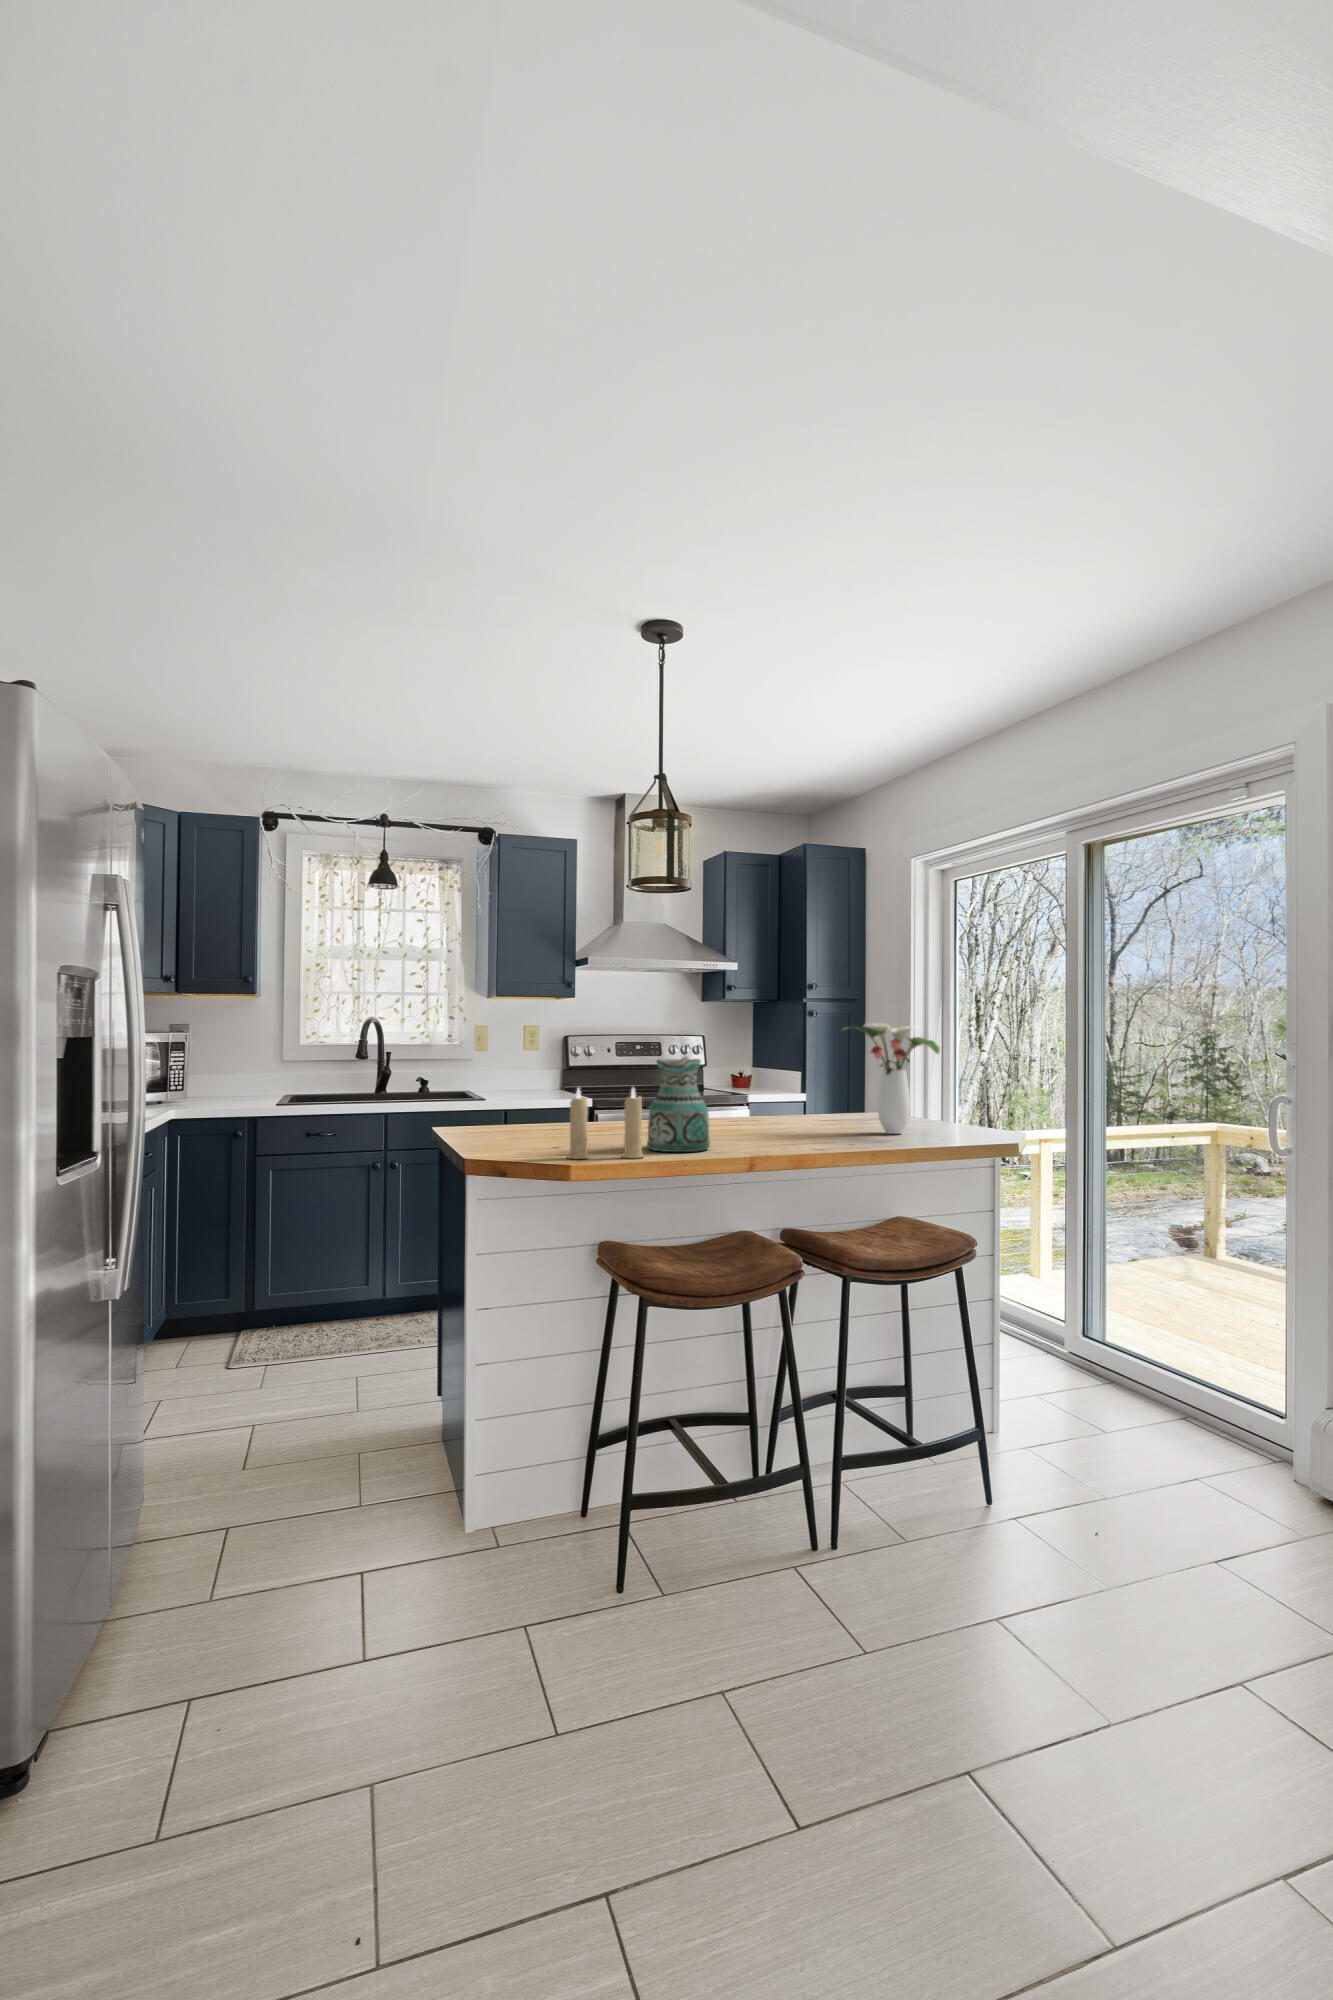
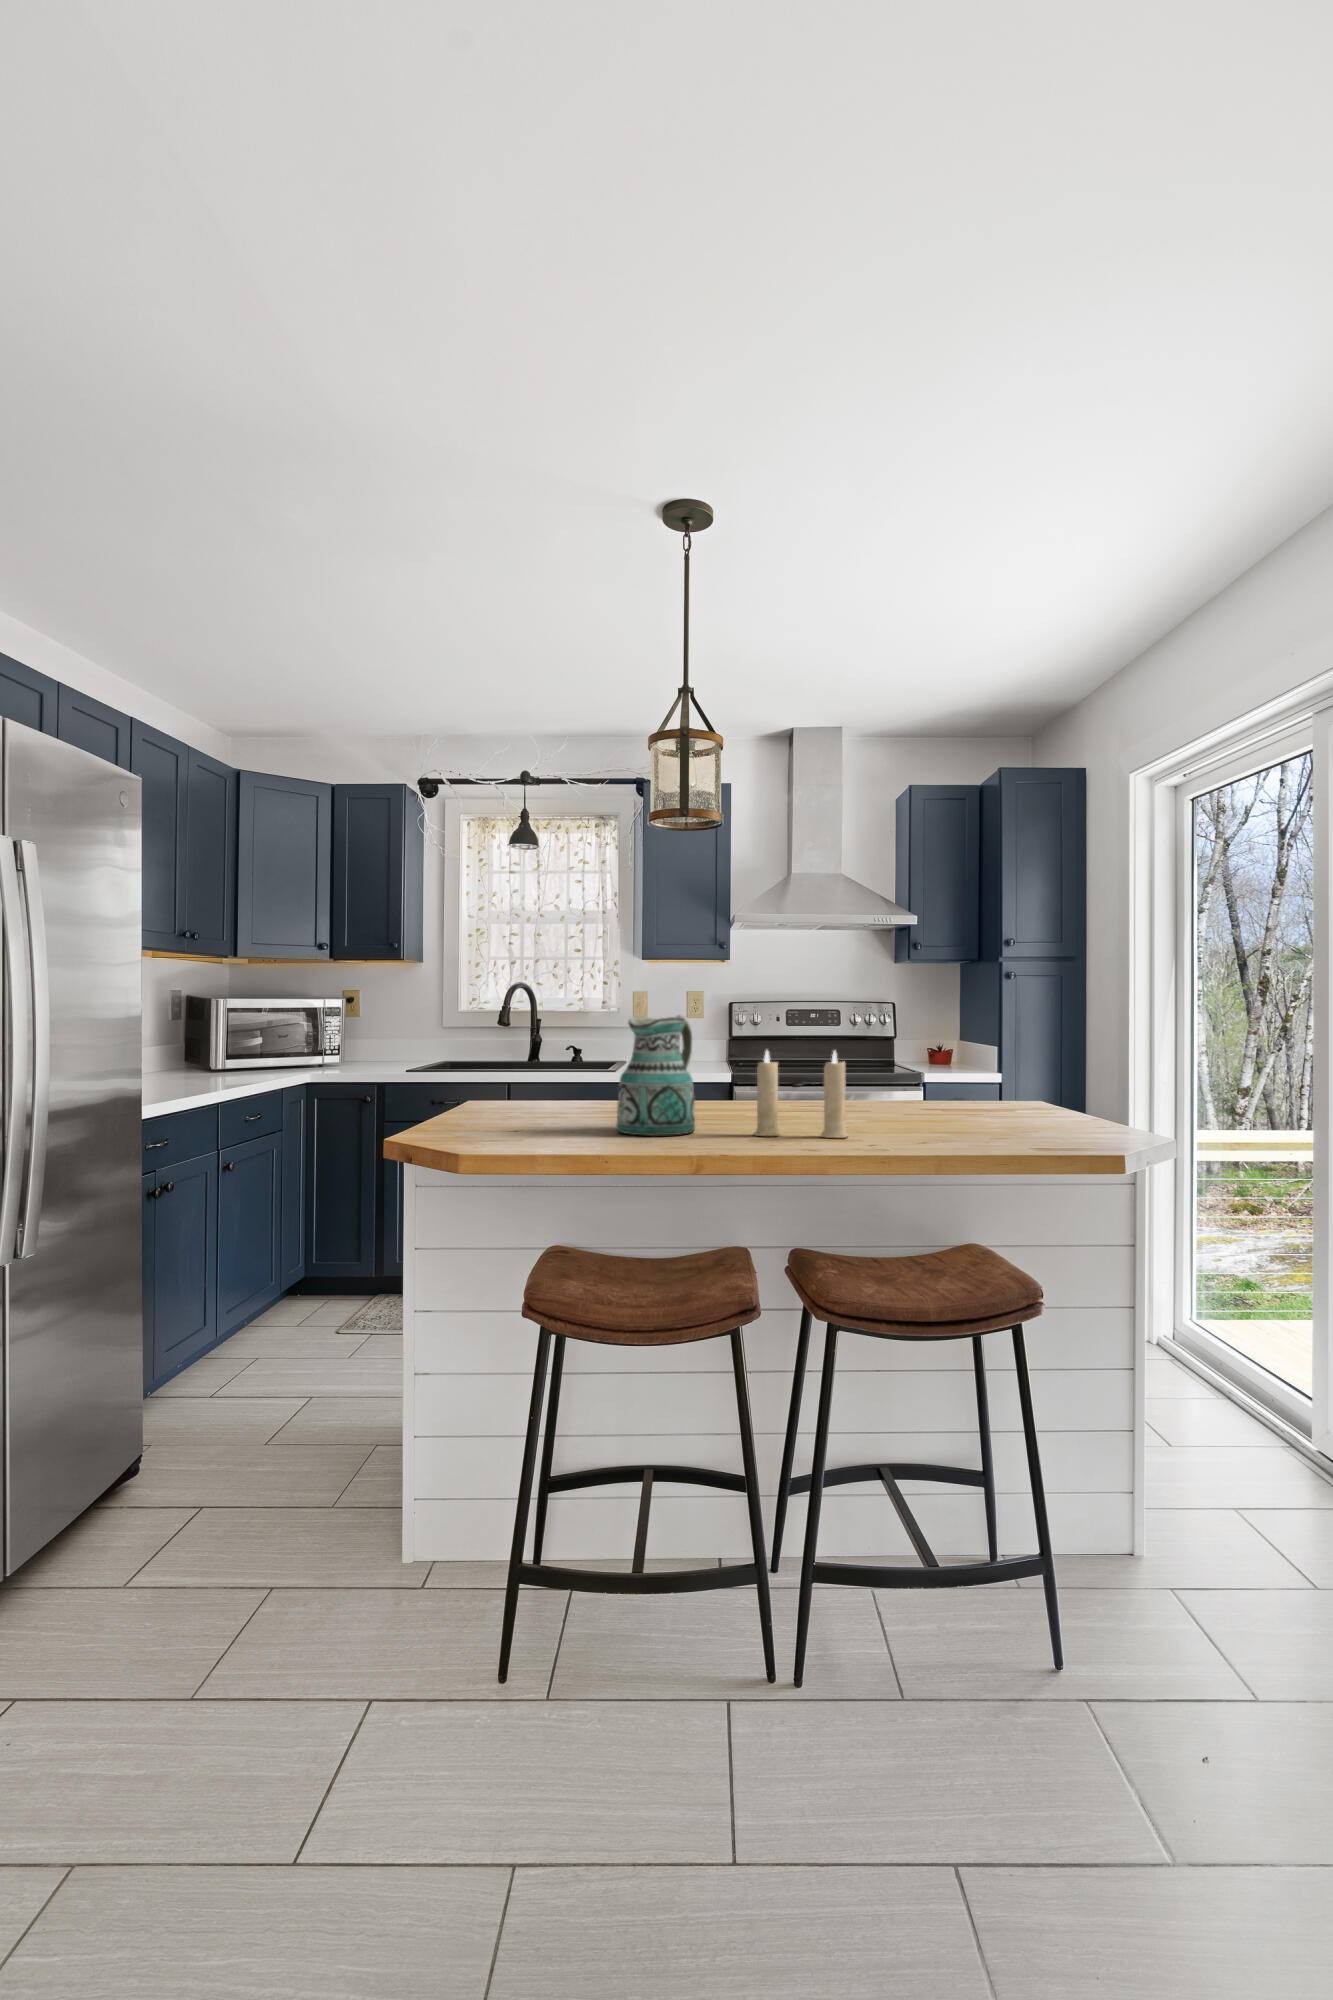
flower arrangement: present [843,1023,940,1134] -> none [914,973,1041,1123]
candle: present [568,1088,643,1159] -> present [754,1051,848,1138]

